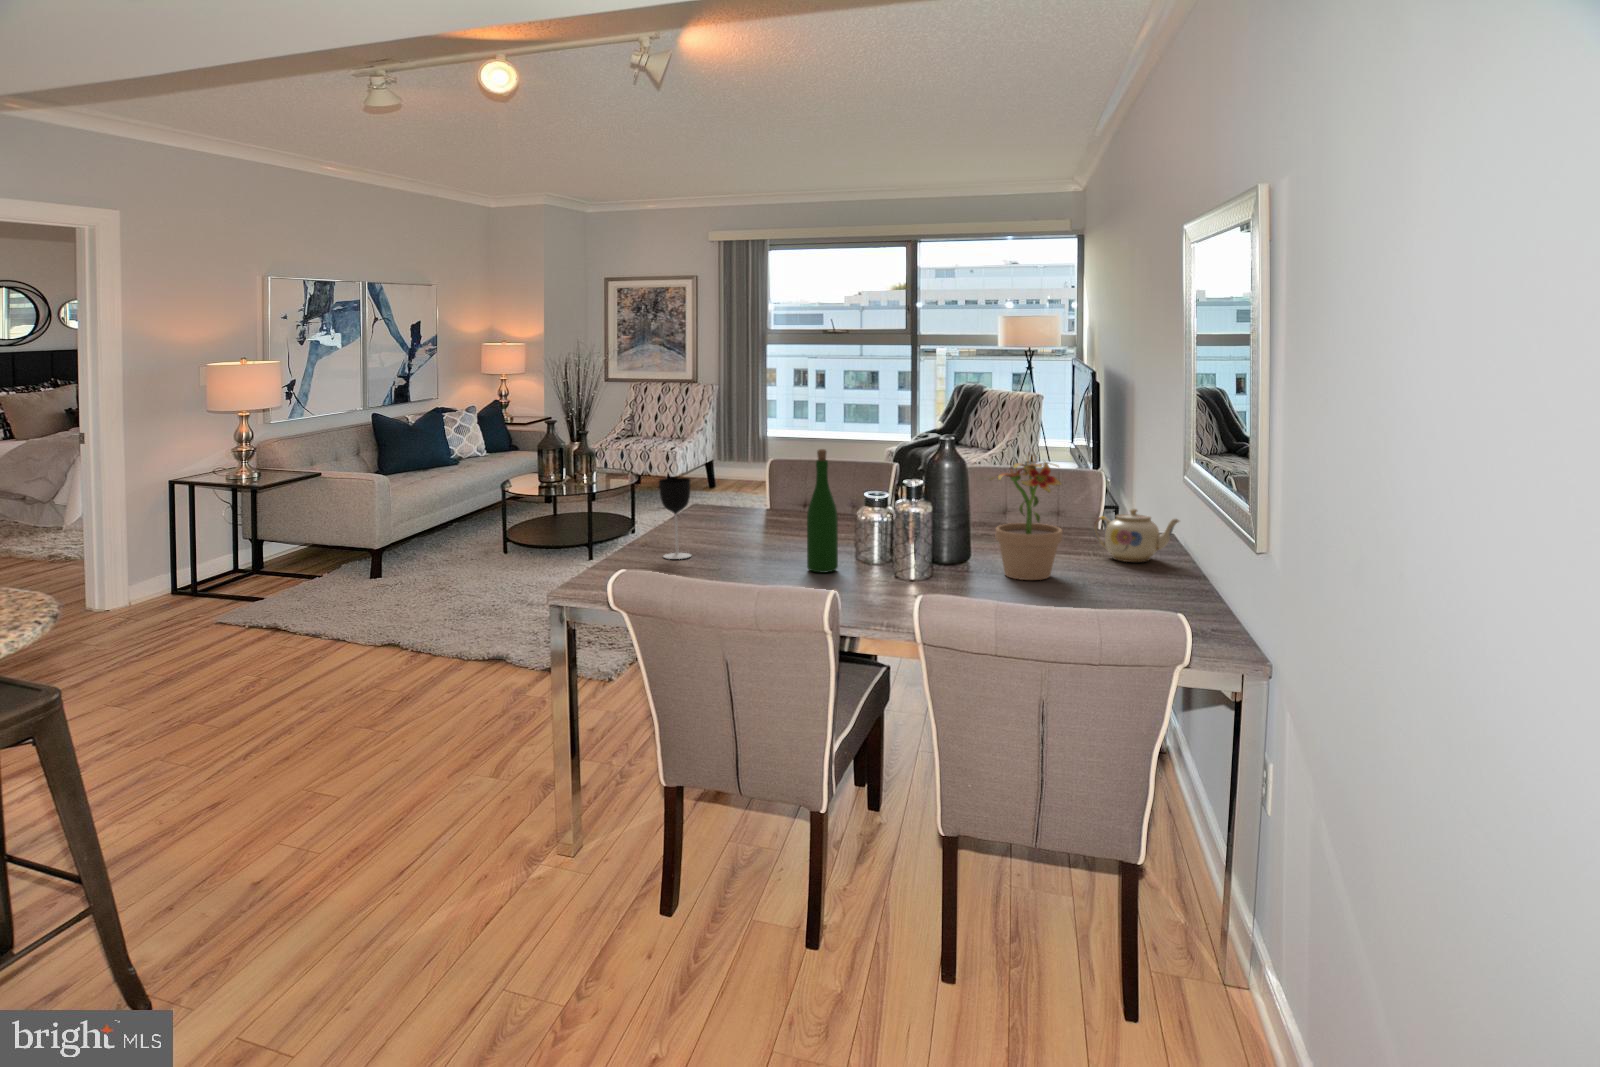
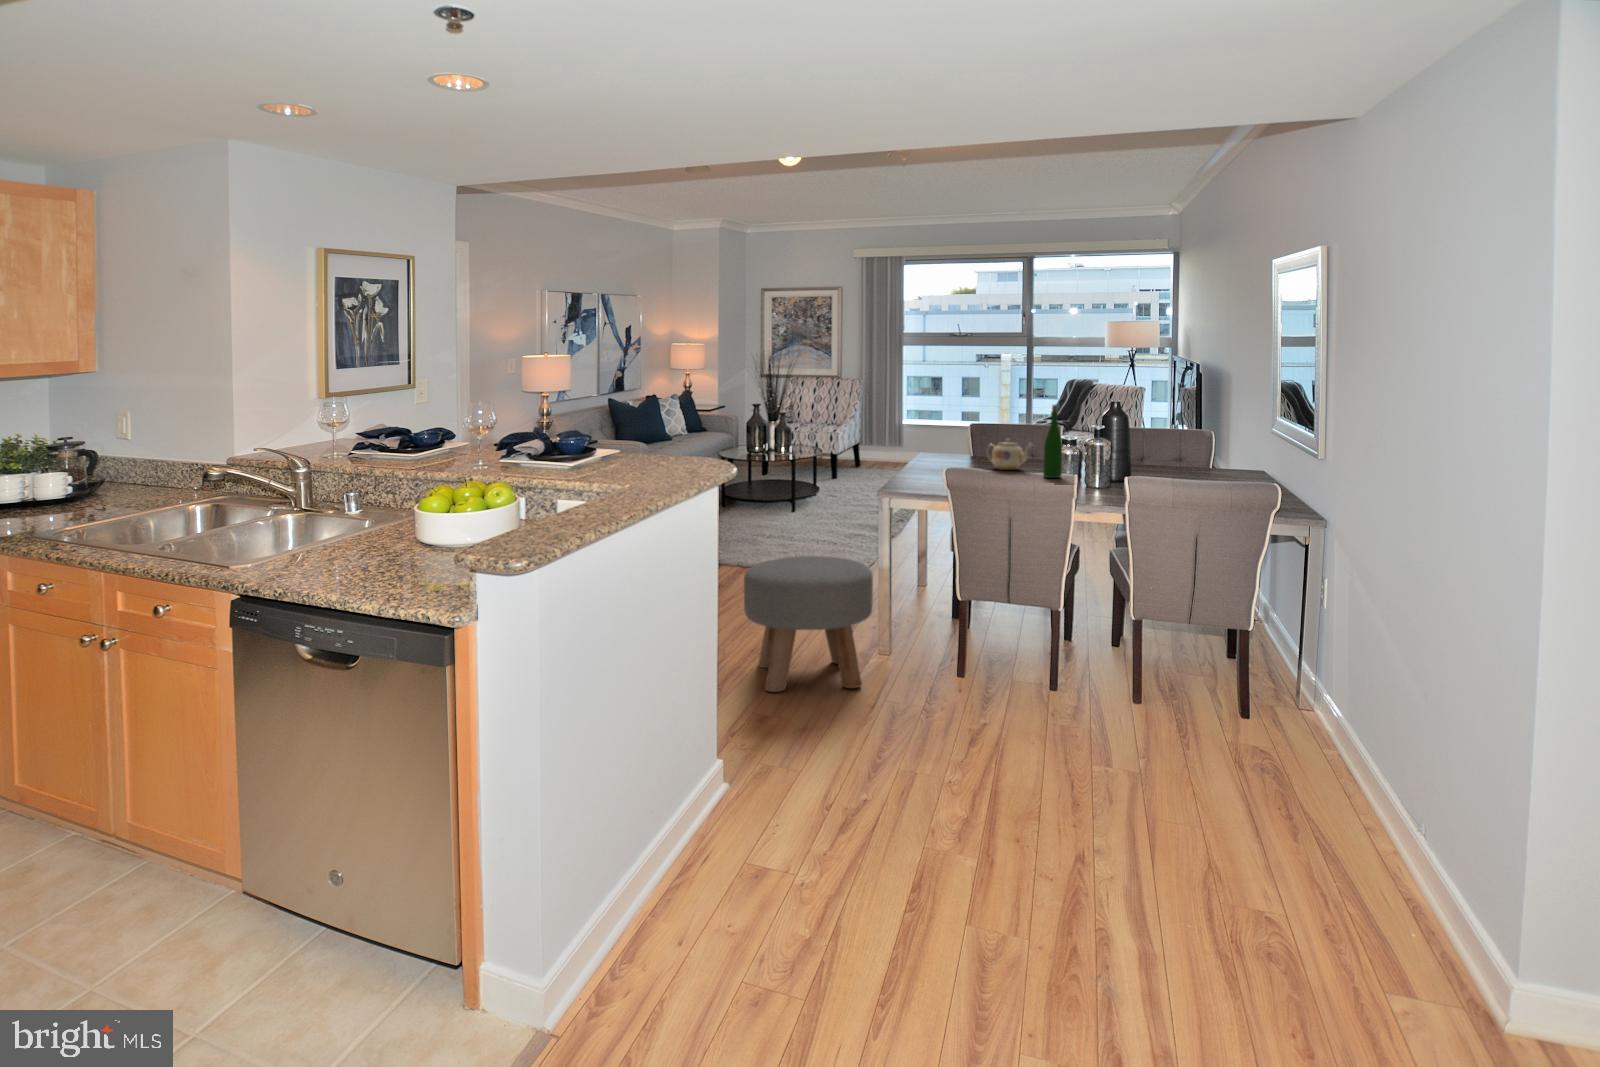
potted plant: present [990,454,1063,580] -> none [1155,406,1200,482]
wine glass: present [659,478,691,559] -> none [949,424,968,472]
teapot: present [1094,509,1179,562] -> present [986,439,1032,470]
ottoman: none [224,716,482,998] -> present [744,556,873,692]

